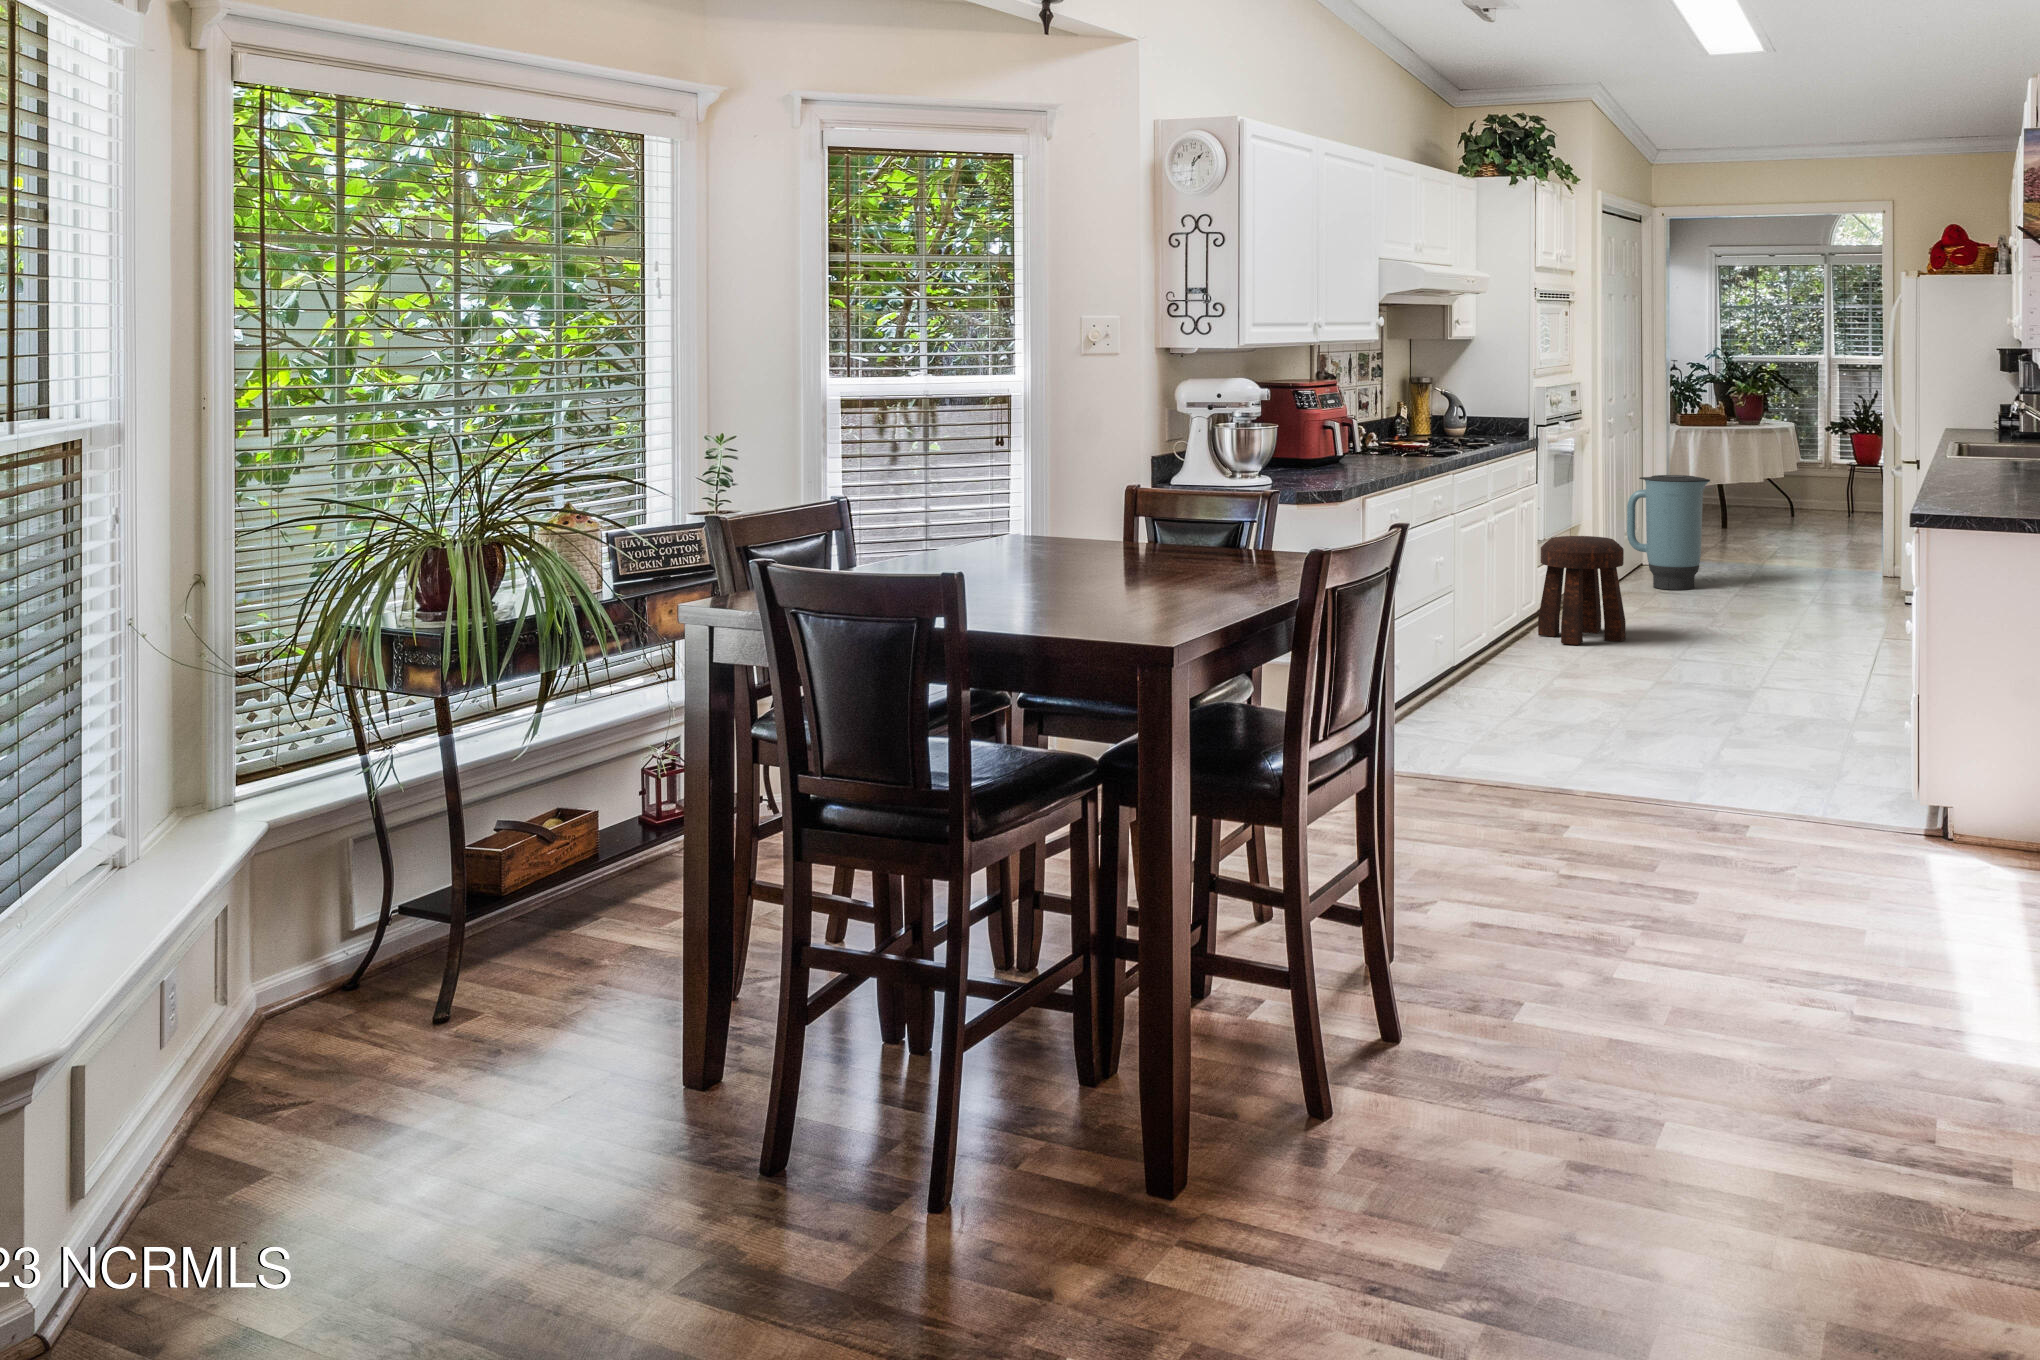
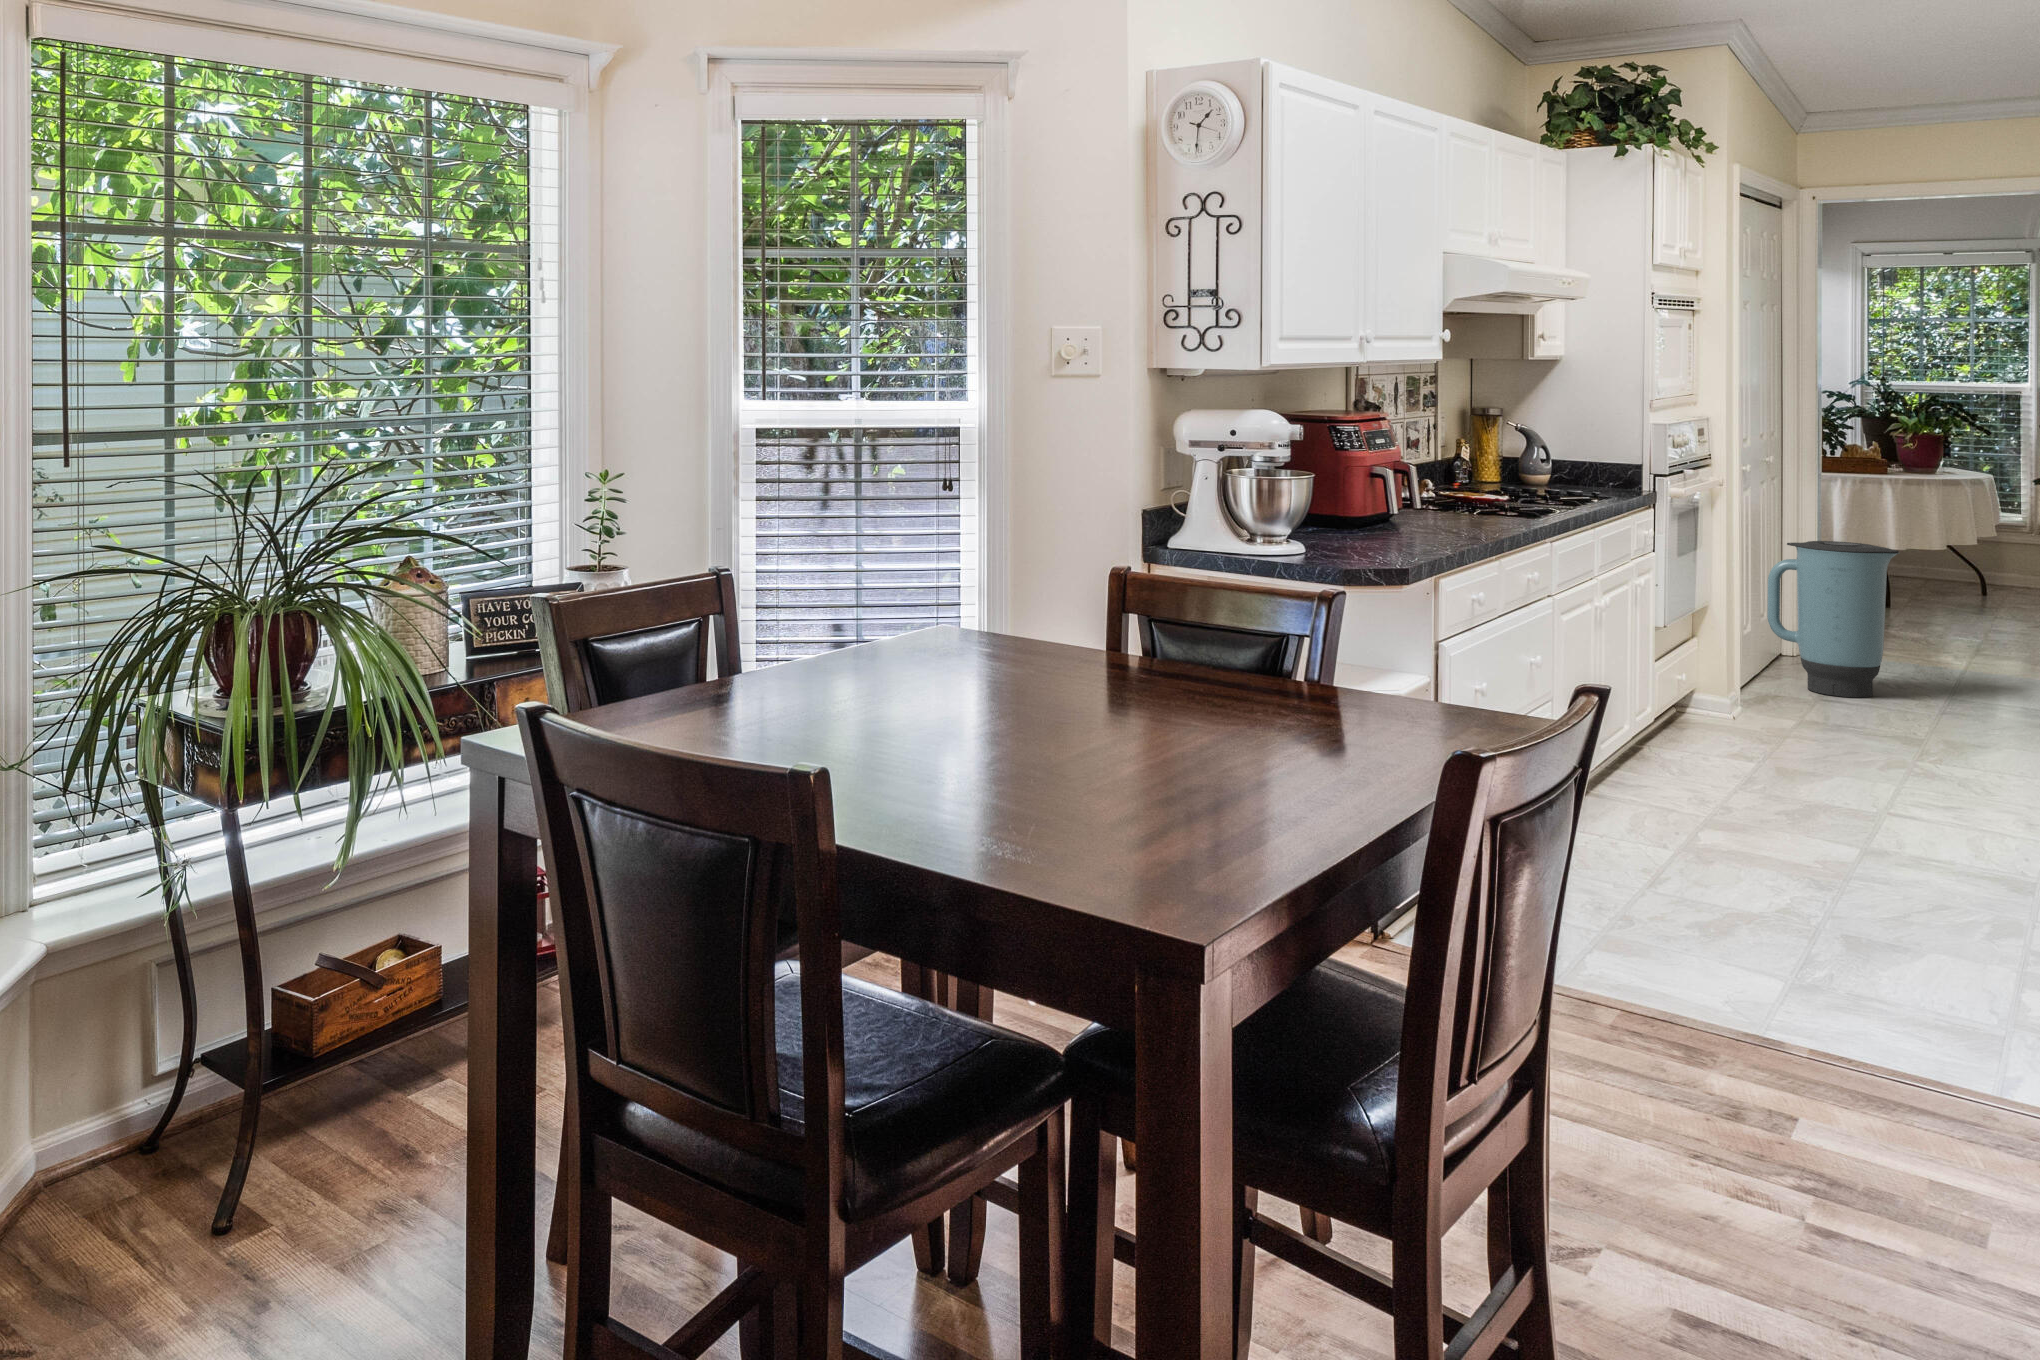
stool: present [1538,536,1626,645] -> none [1656,624,1792,777]

